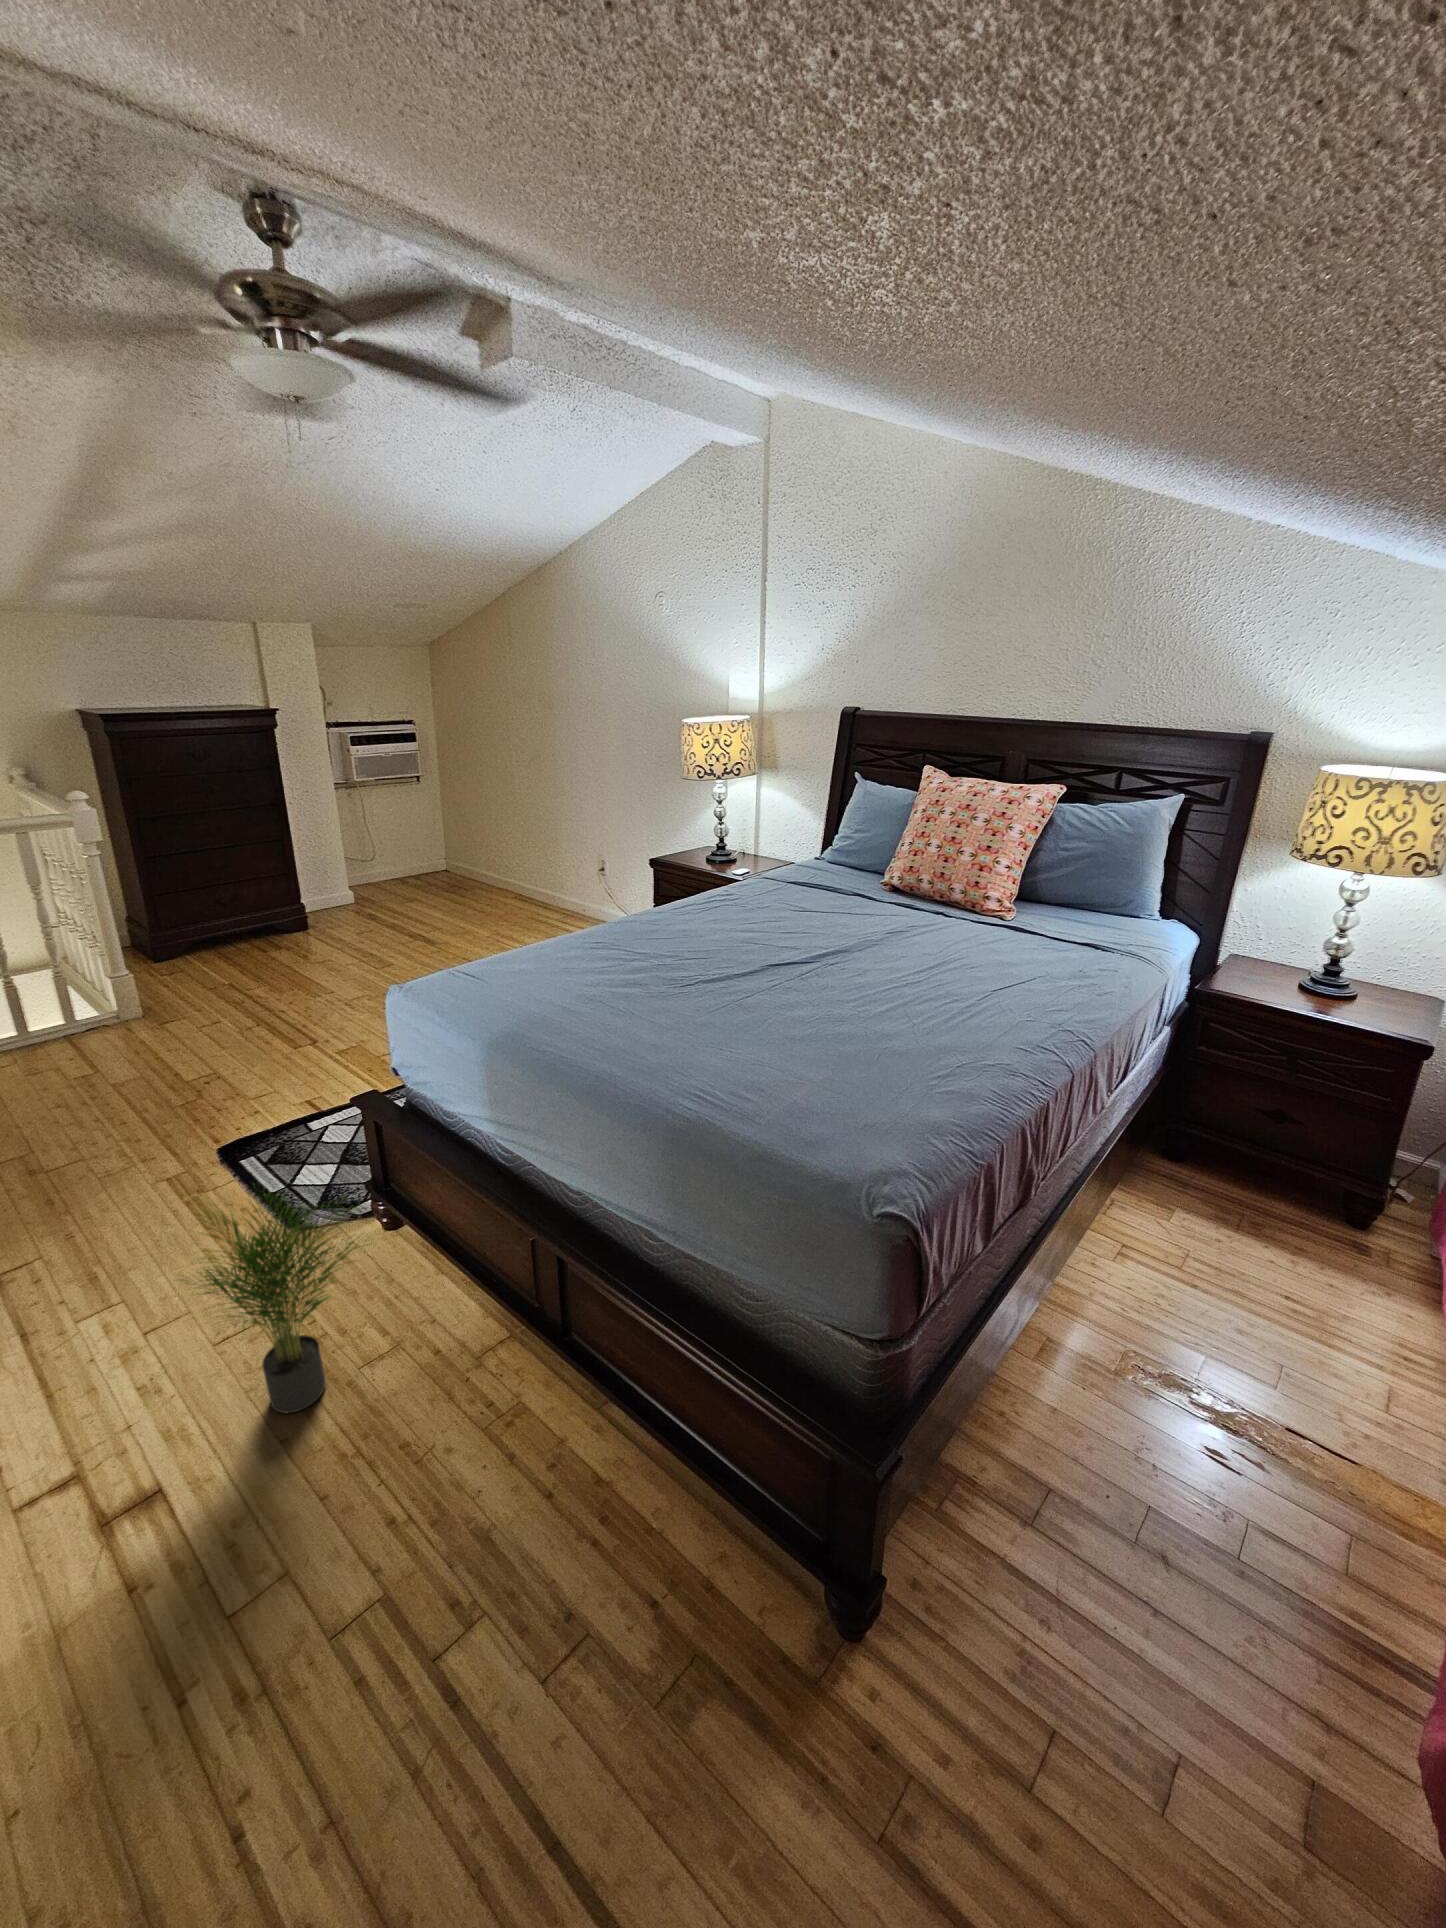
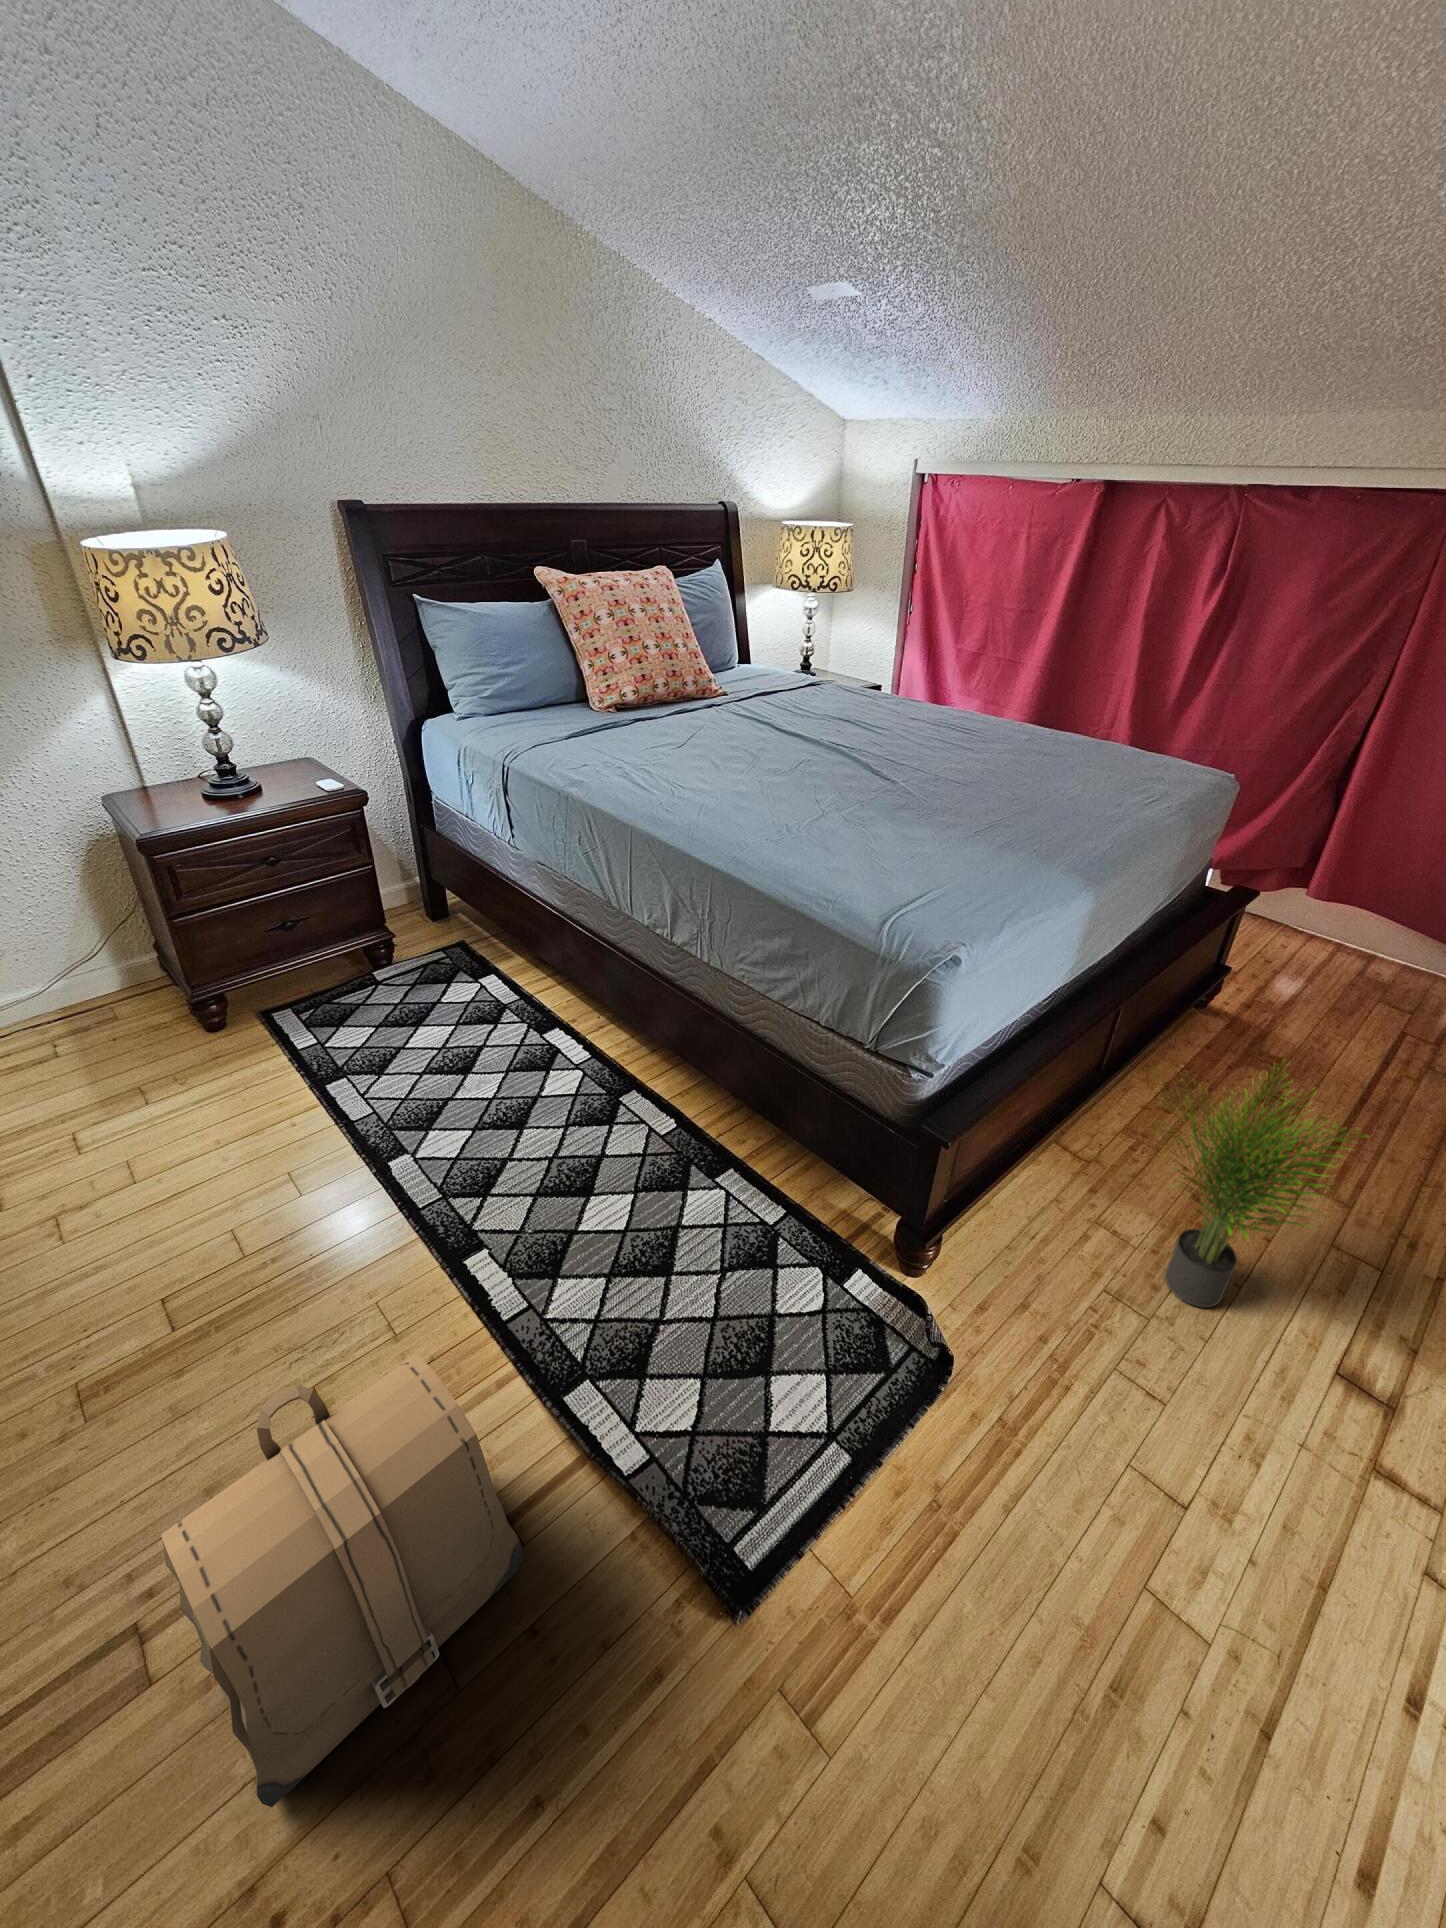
backpack: none [224,967,339,1103] -> present [162,1355,523,1807]

